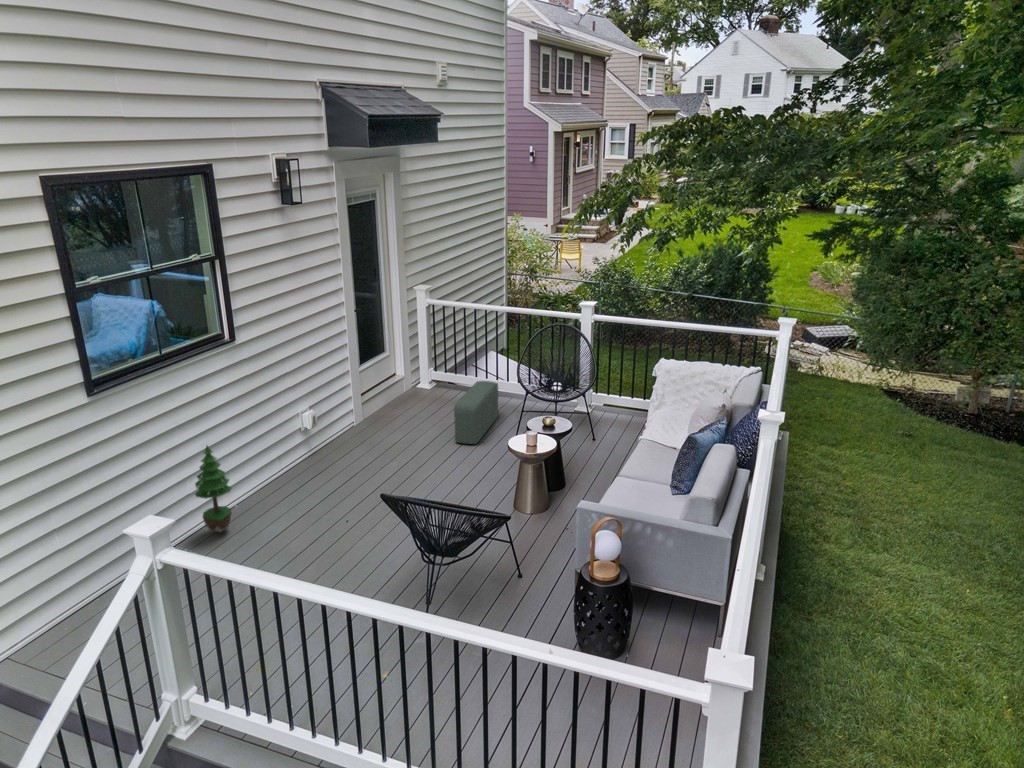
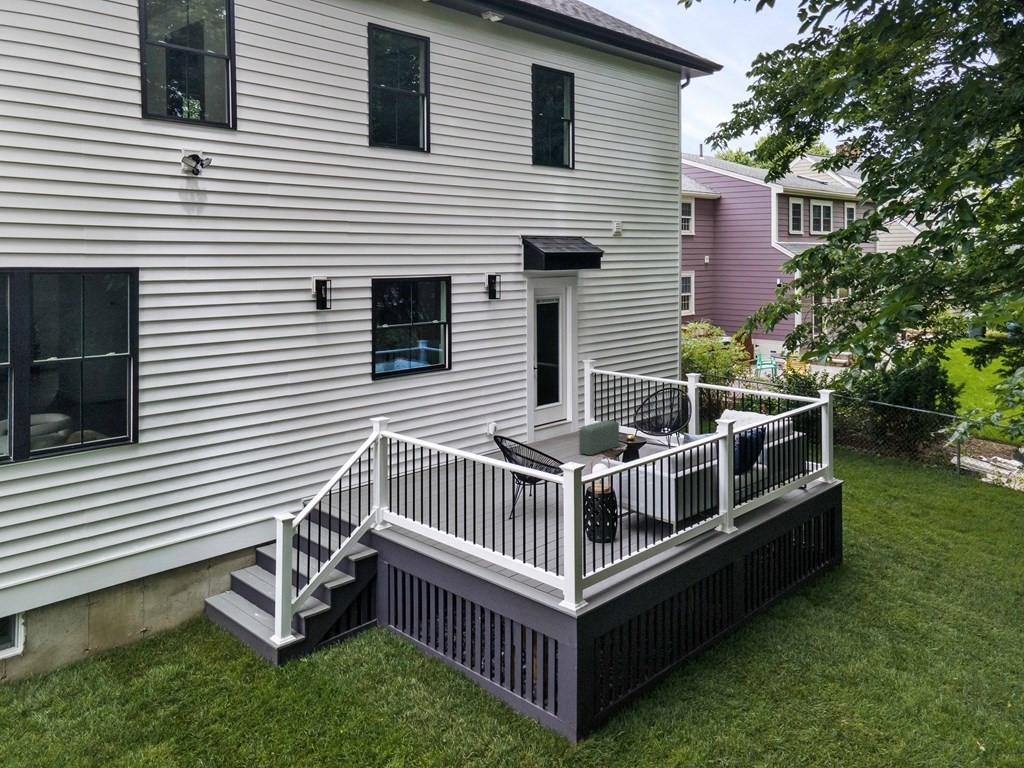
potted tree: present [195,446,232,532] -> none [418,418,437,470]

